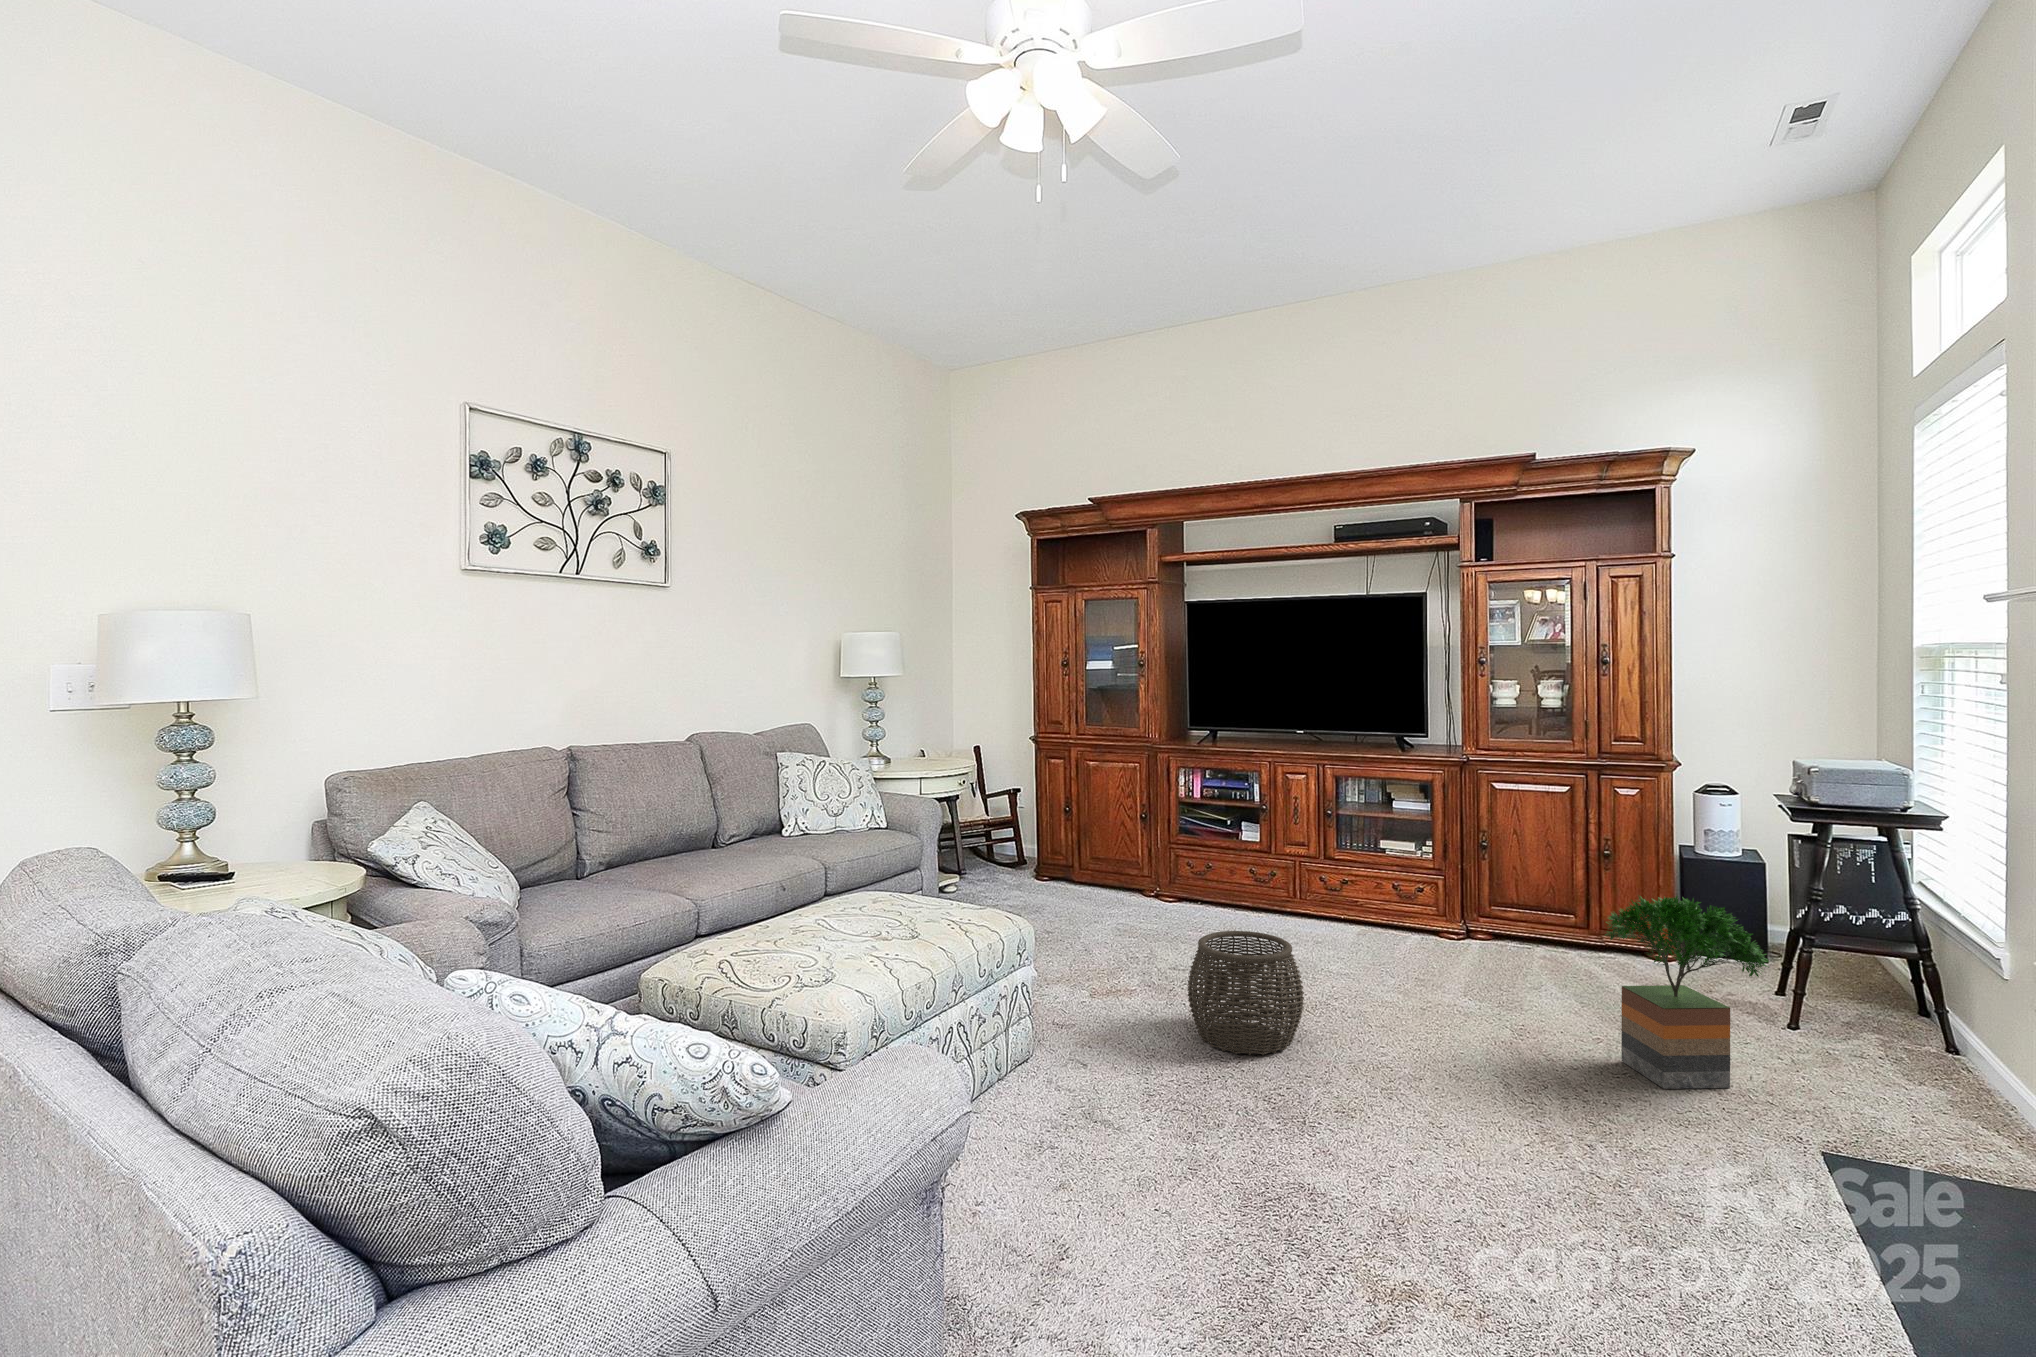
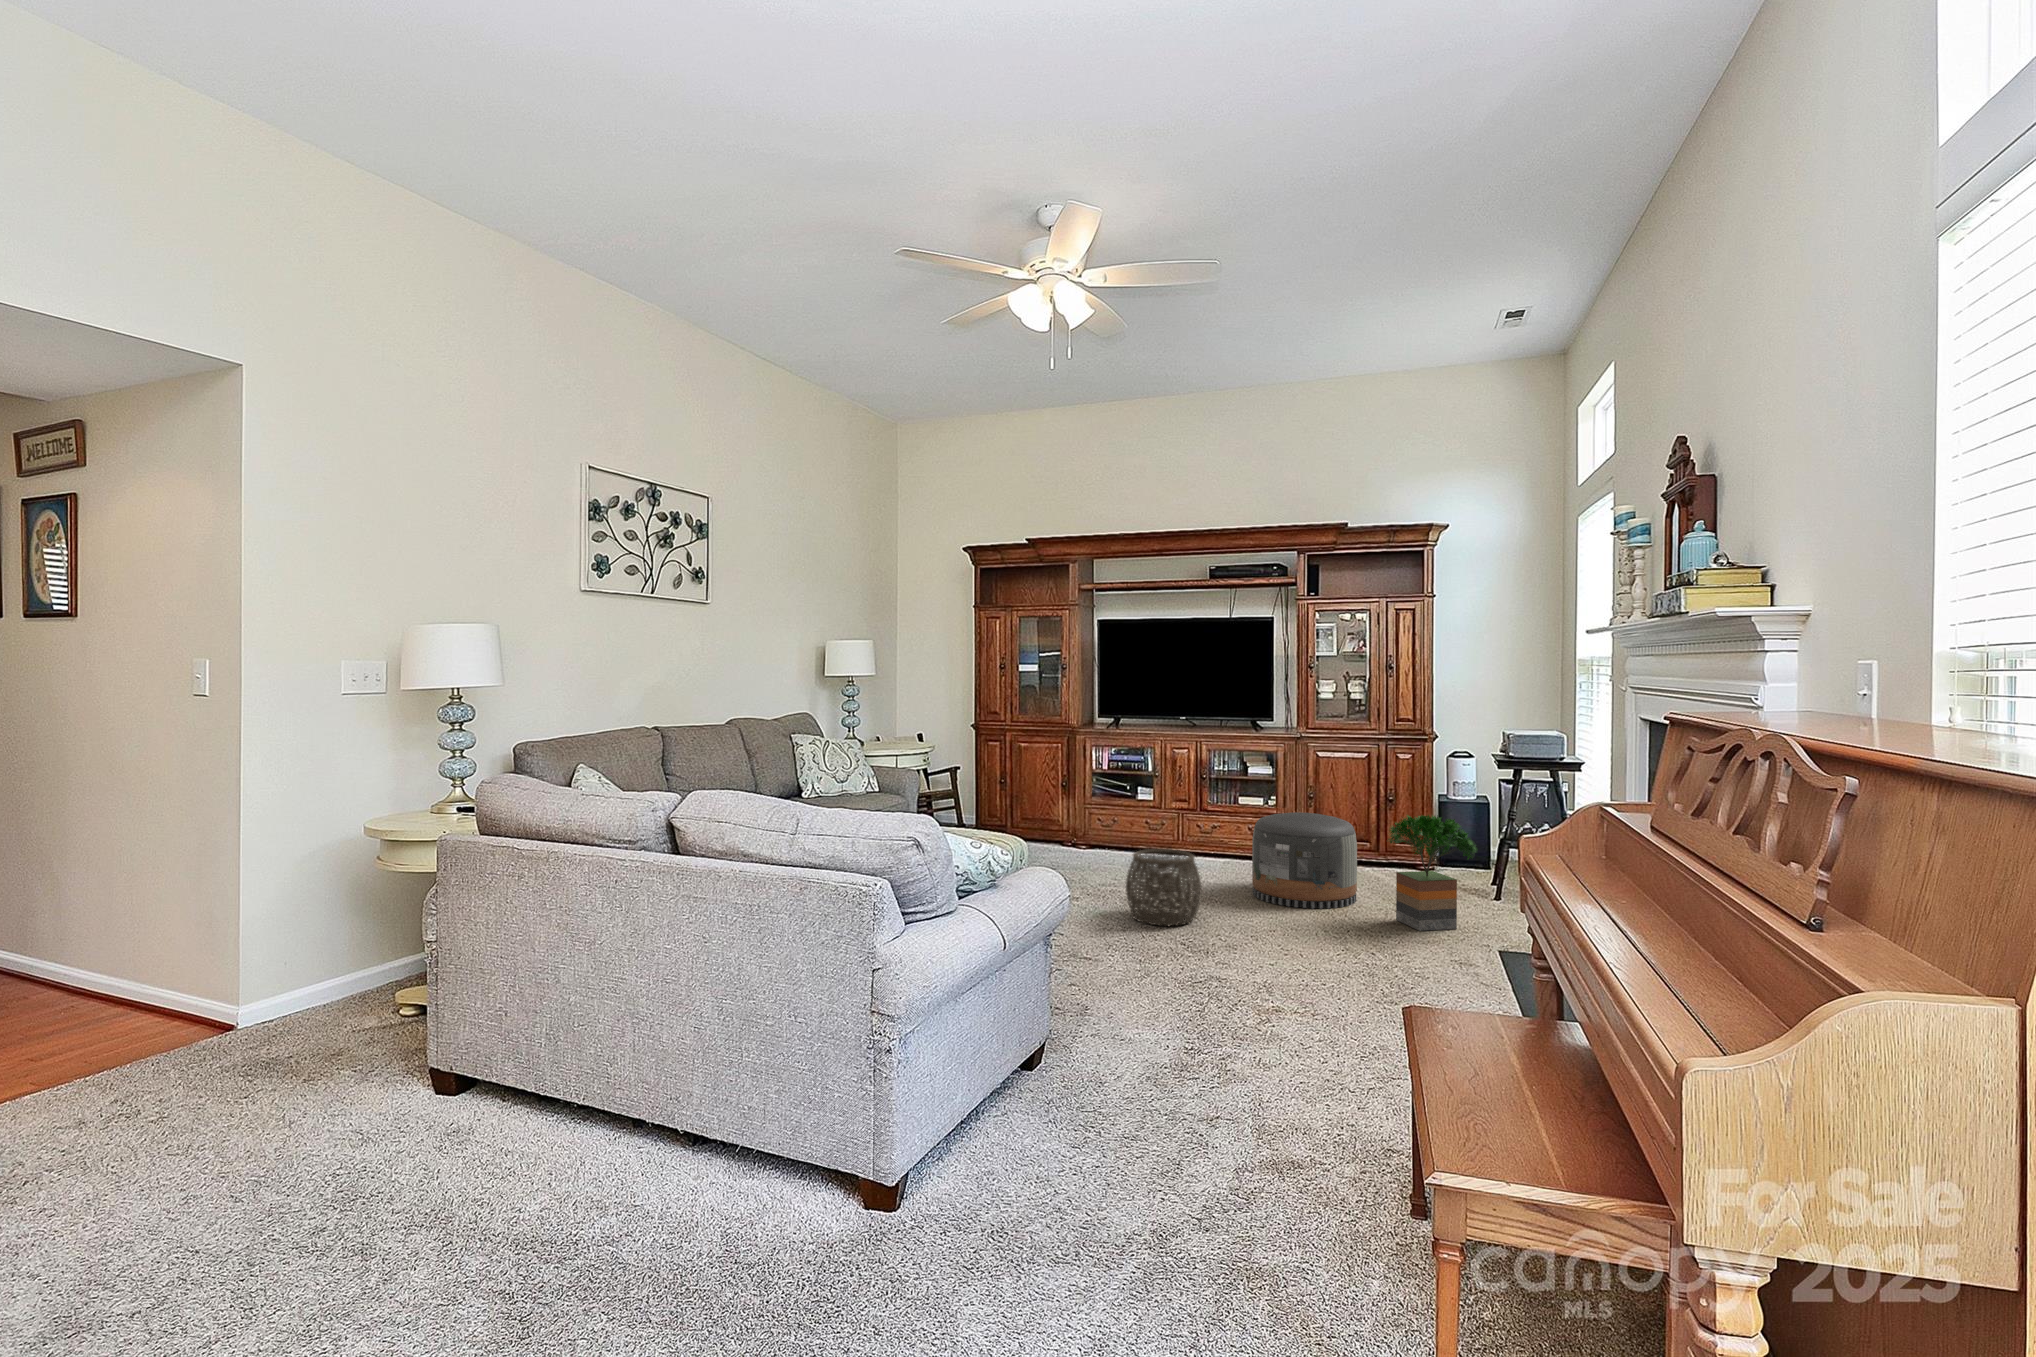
pouf: none [1389,875,1554,1030] -> present [1252,812,1357,909]

